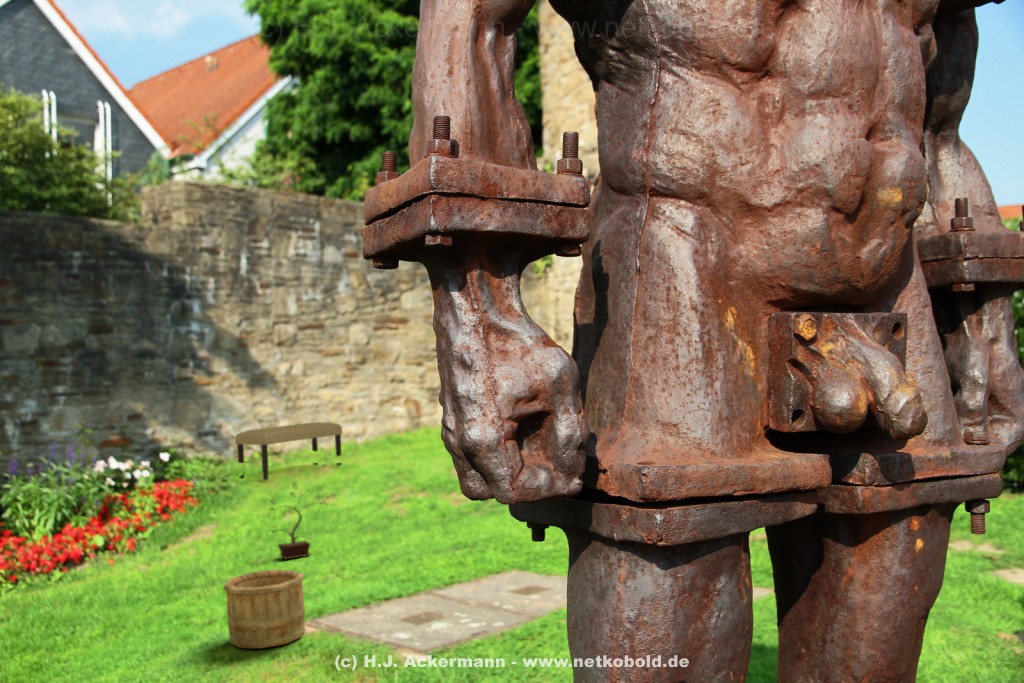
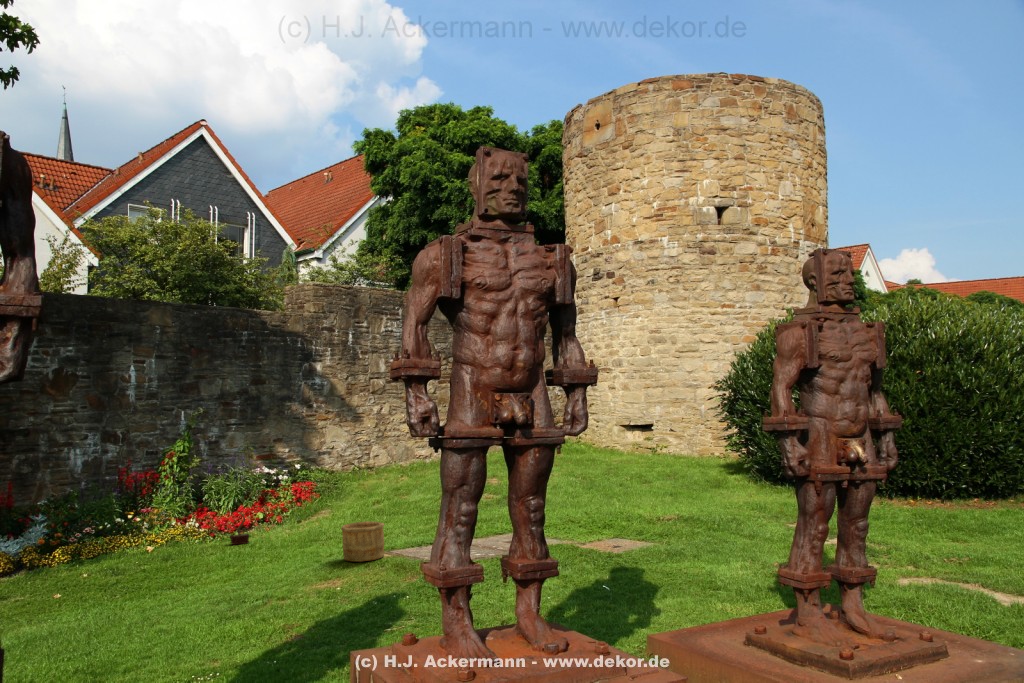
bench: present [235,422,342,480] -> none [343,447,415,485]
potted plant: present [270,483,329,559] -> present [225,497,258,545]

